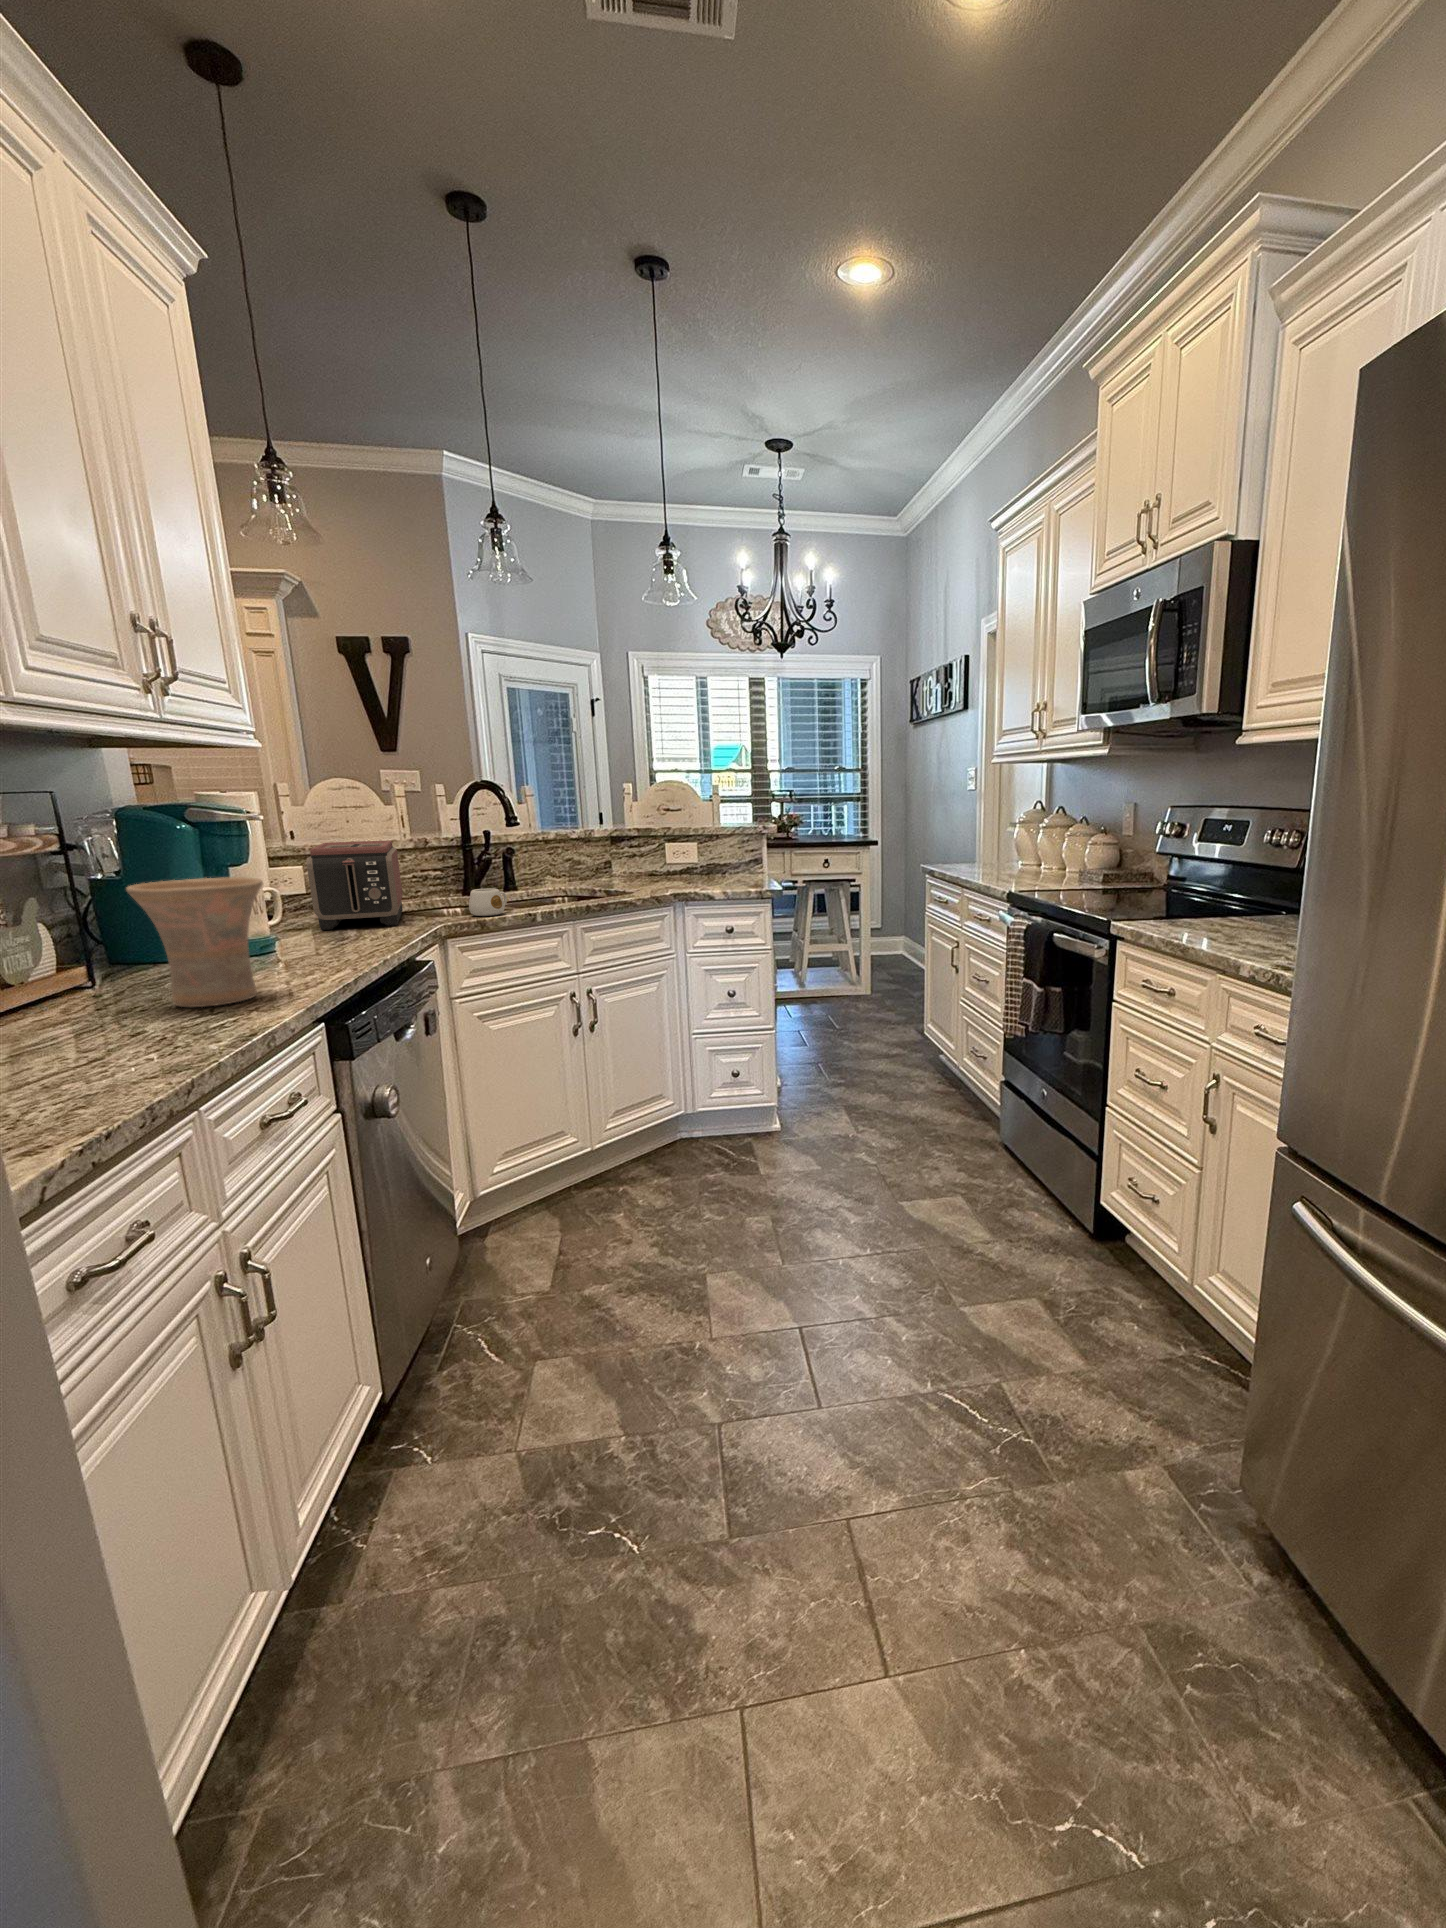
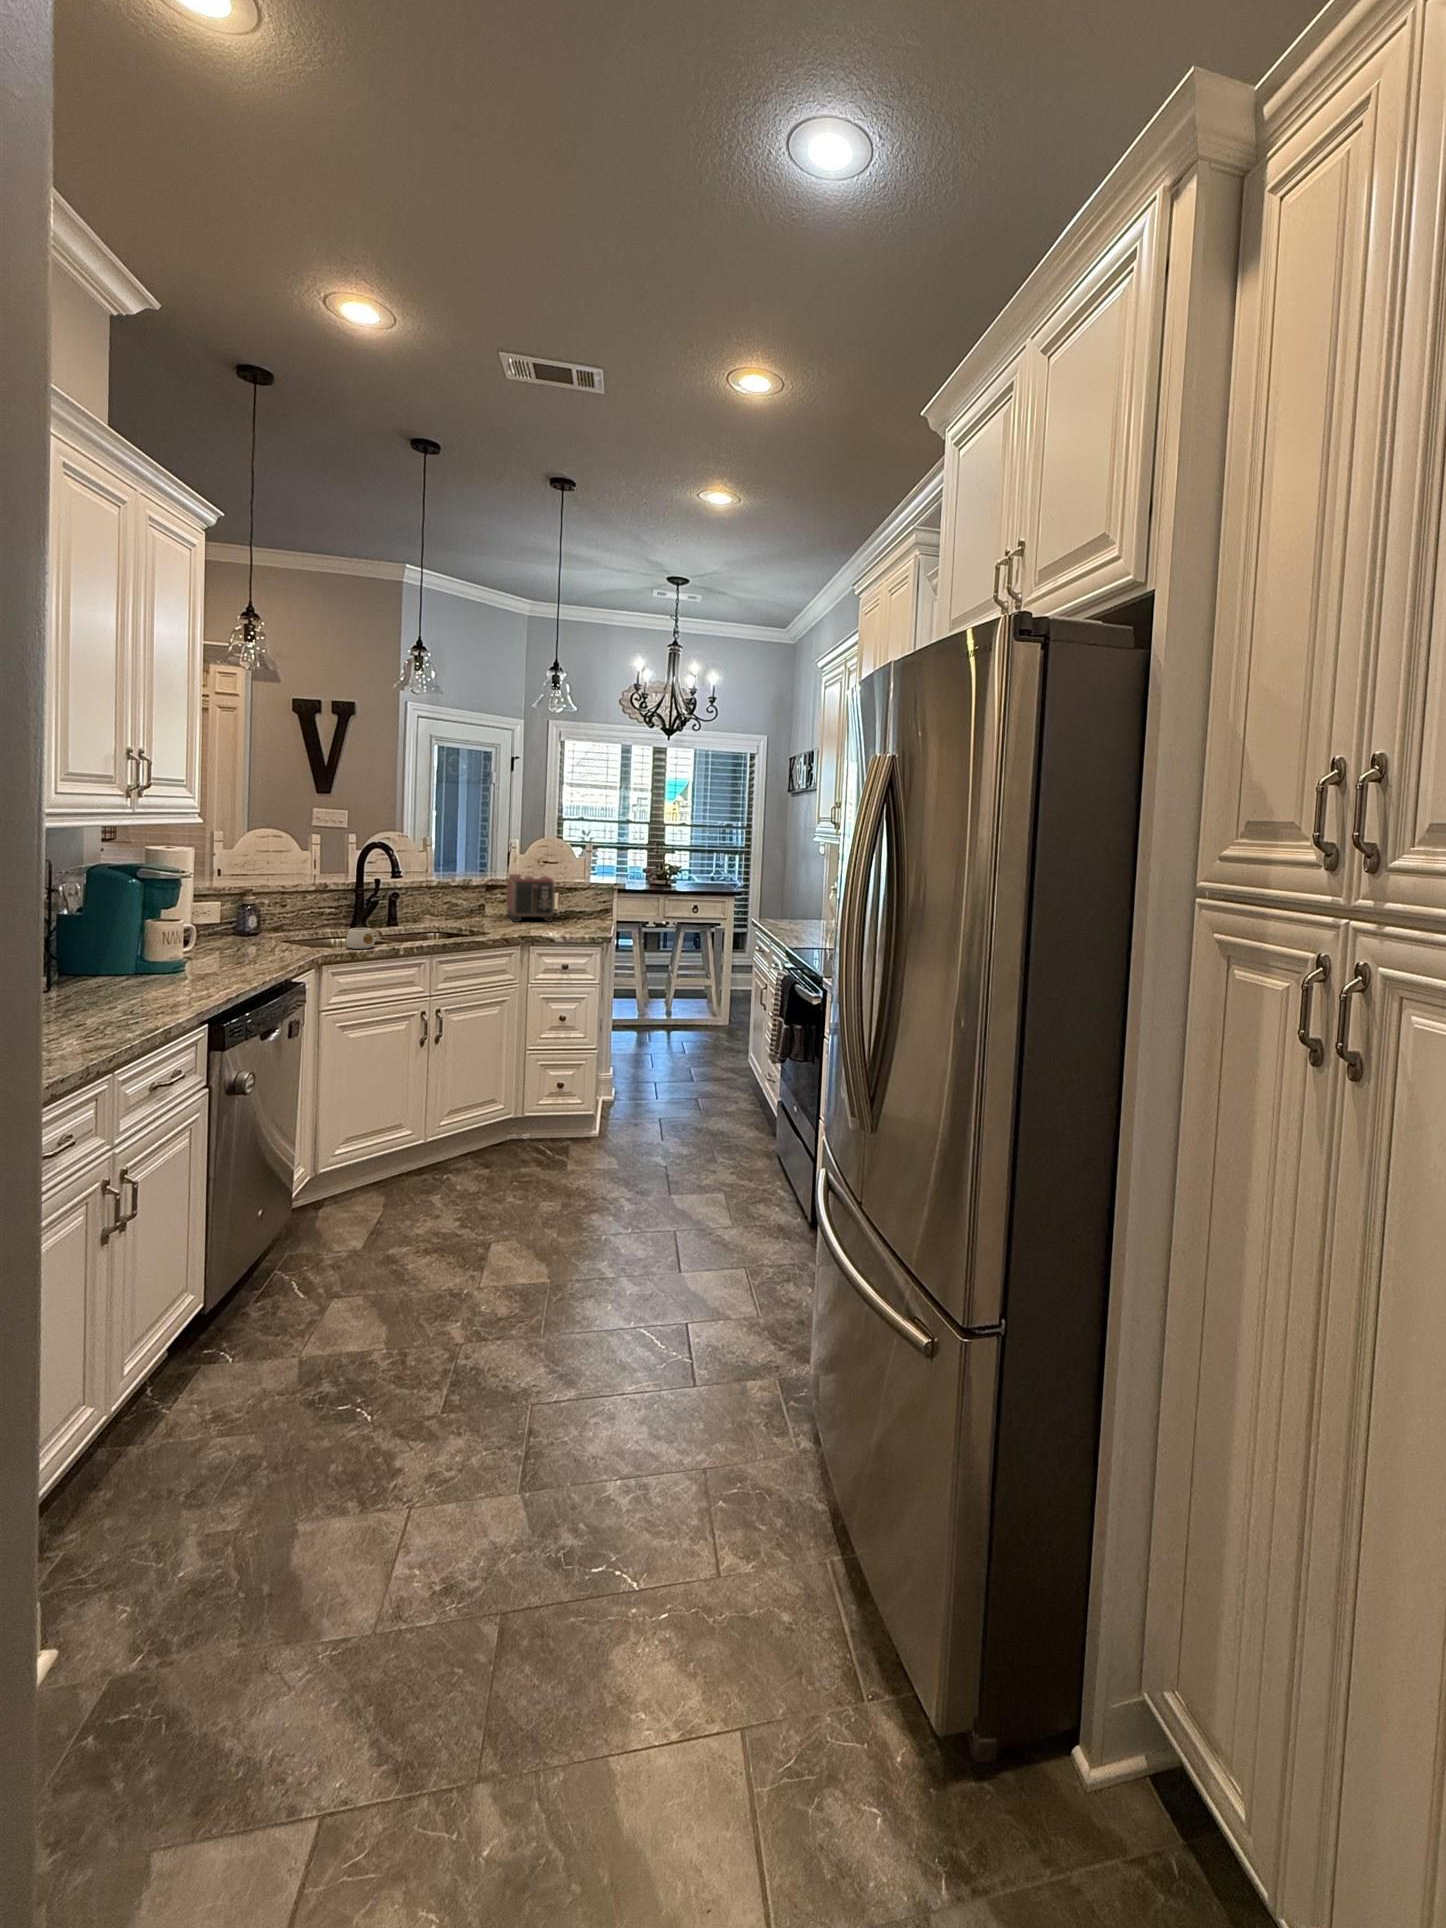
toaster: present [307,840,403,930] -> present [506,874,555,922]
vase: present [126,877,263,1007] -> none [89,922,183,1009]

